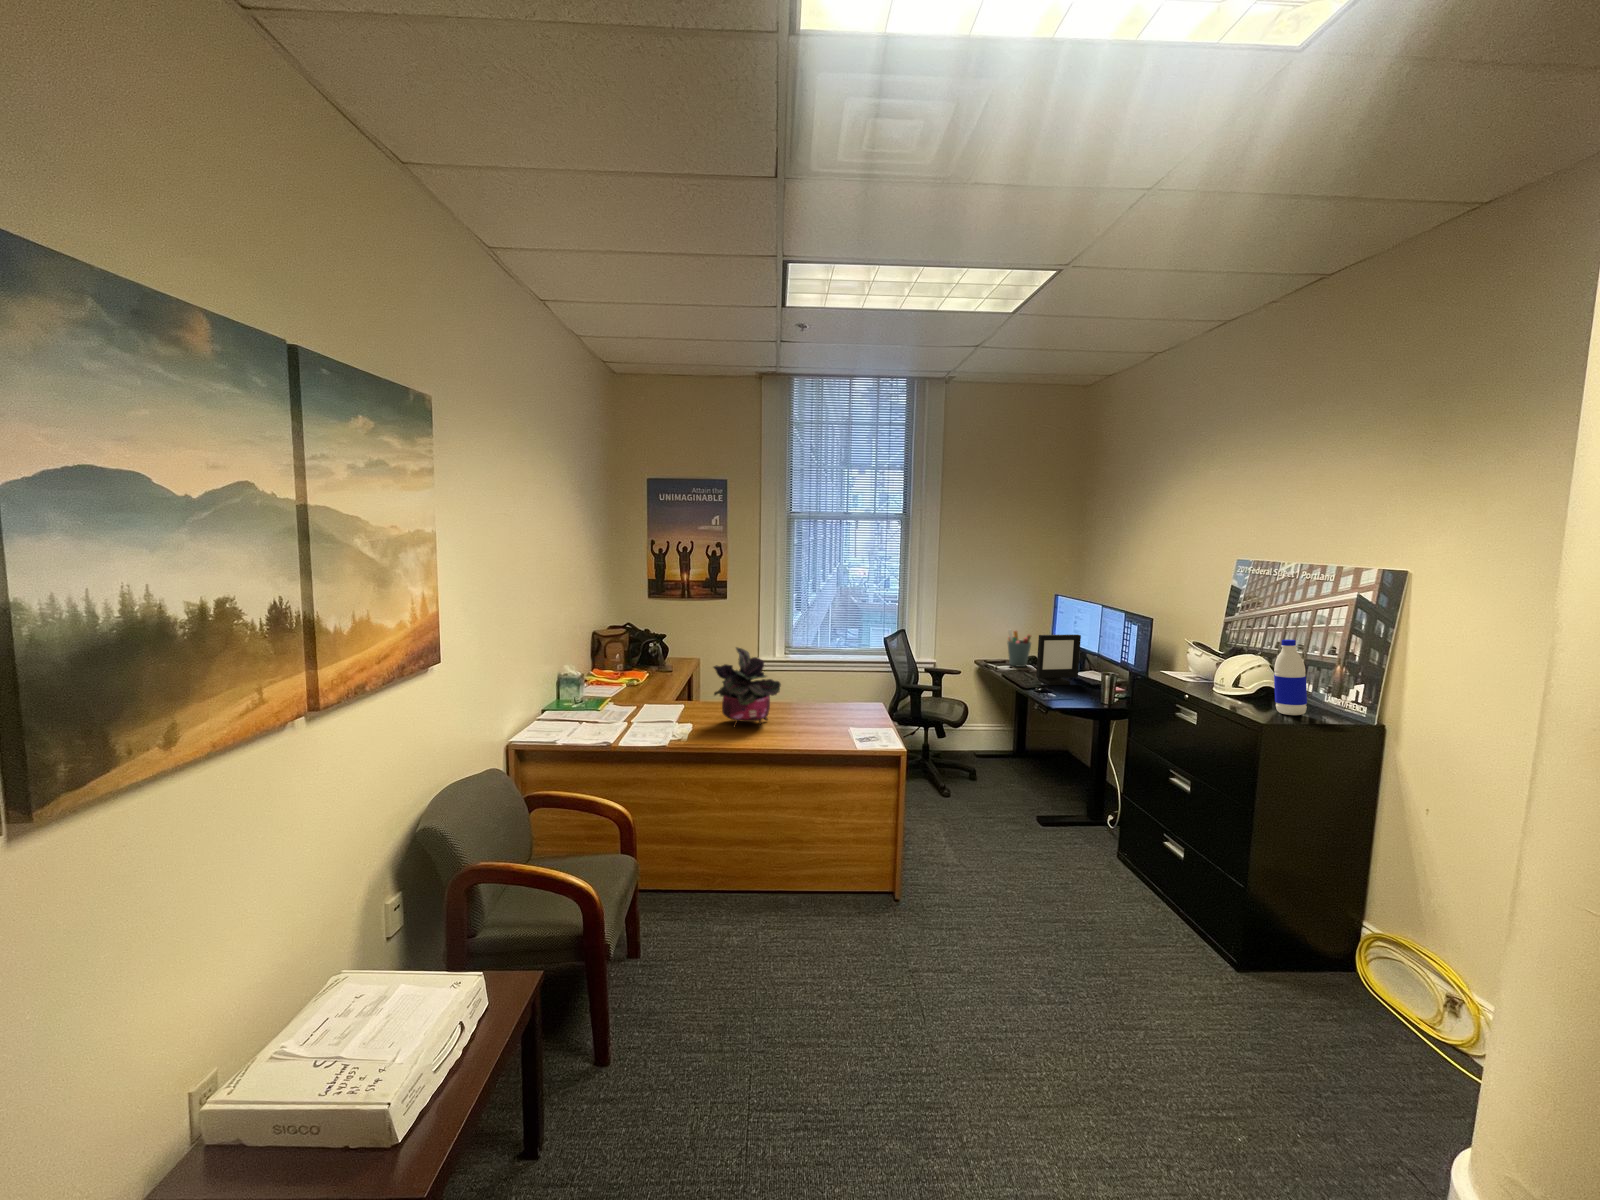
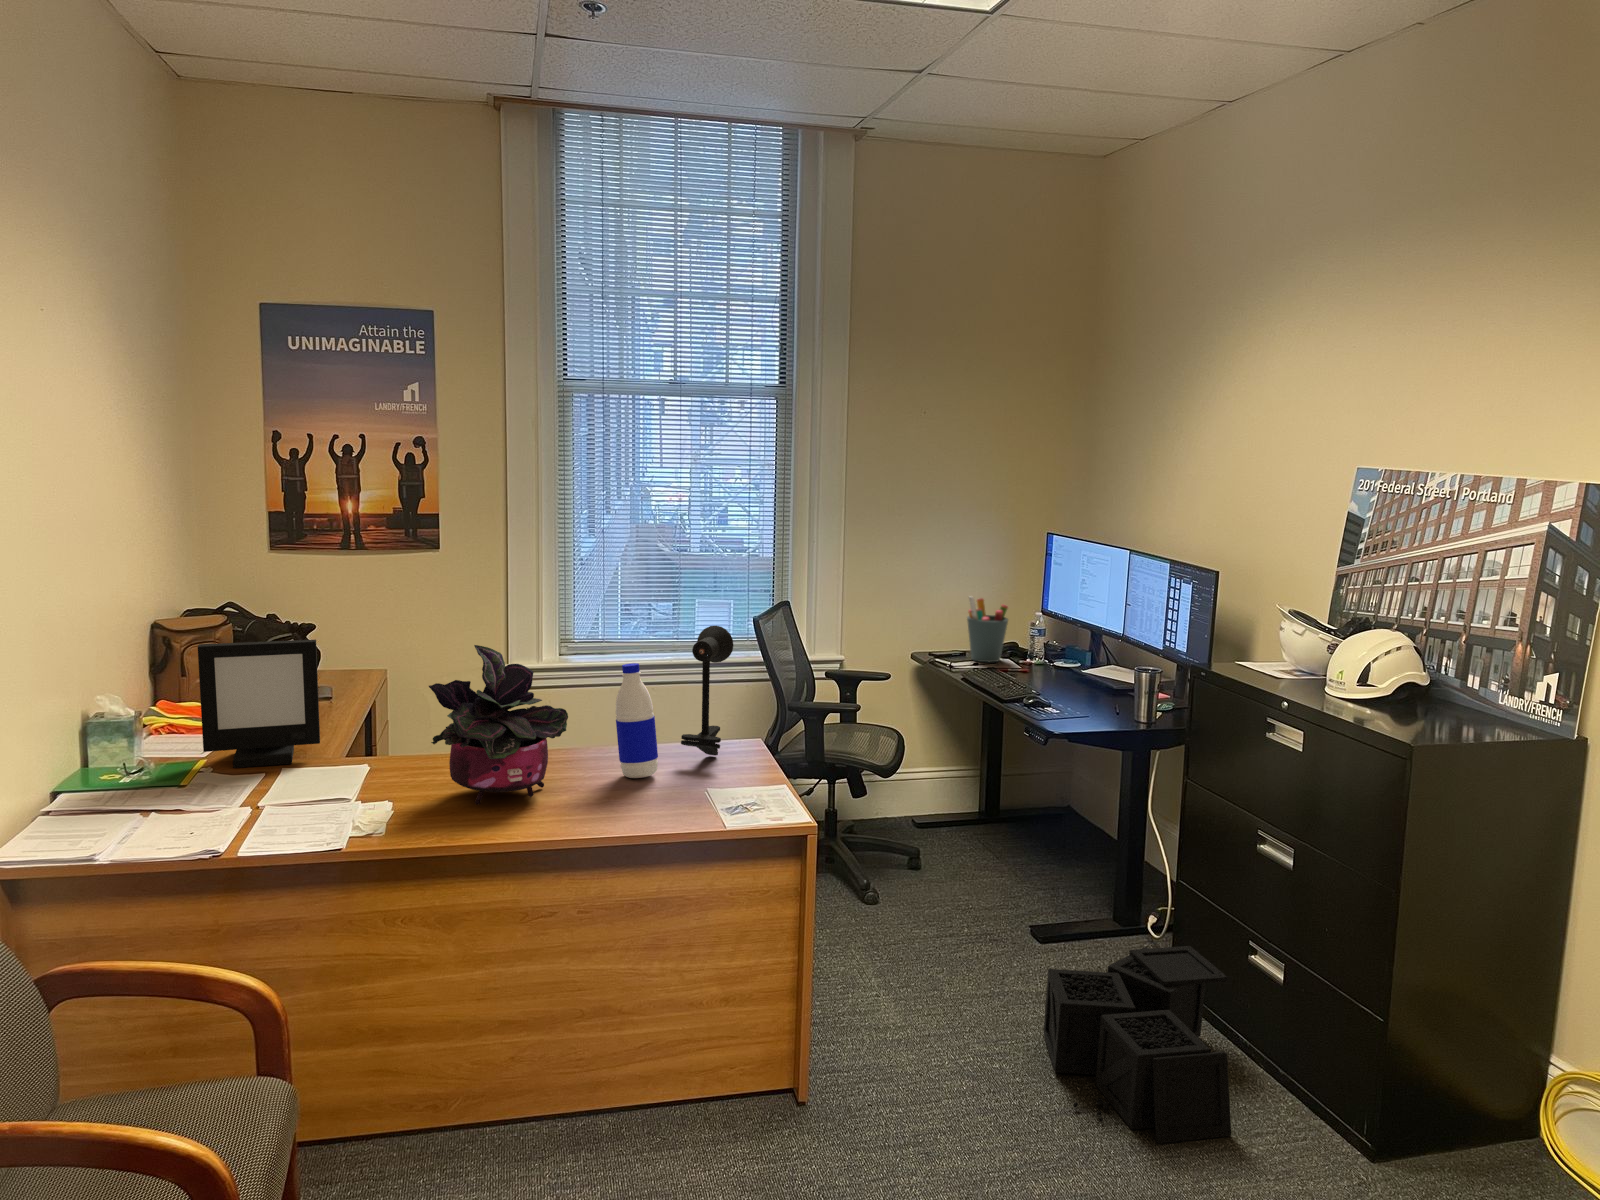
picture frame: present [1036,635,1081,685] -> present [198,640,320,768]
water bottle: present [1274,640,1307,715] -> present [616,663,658,778]
desk lamp: none [839,641,868,710] -> present [681,626,733,756]
storage bin: none [1039,833,1153,946] -> present [1043,946,1231,1143]

